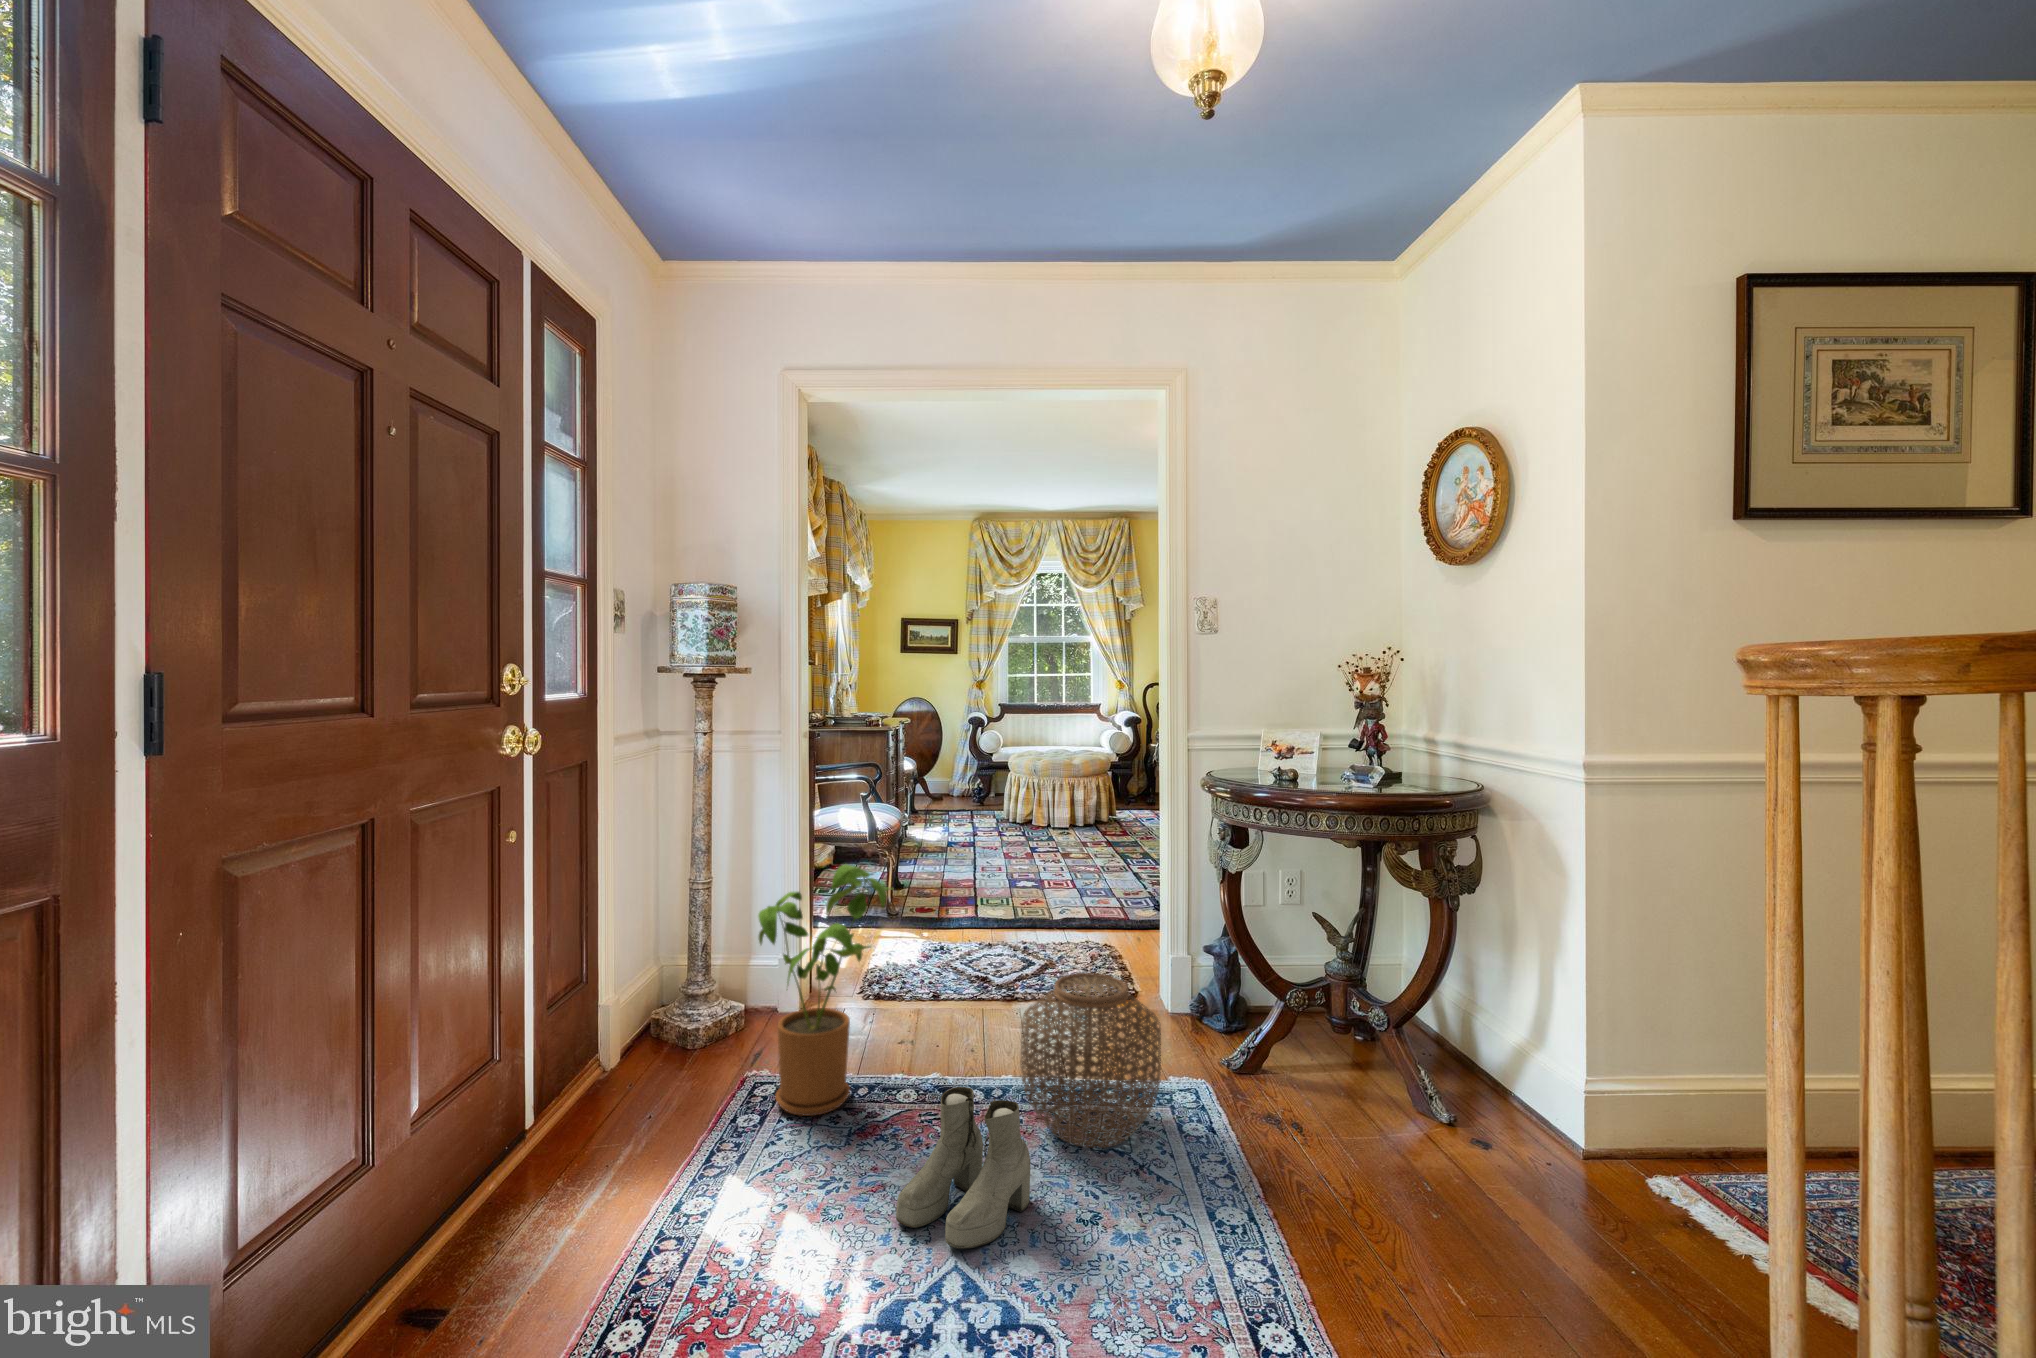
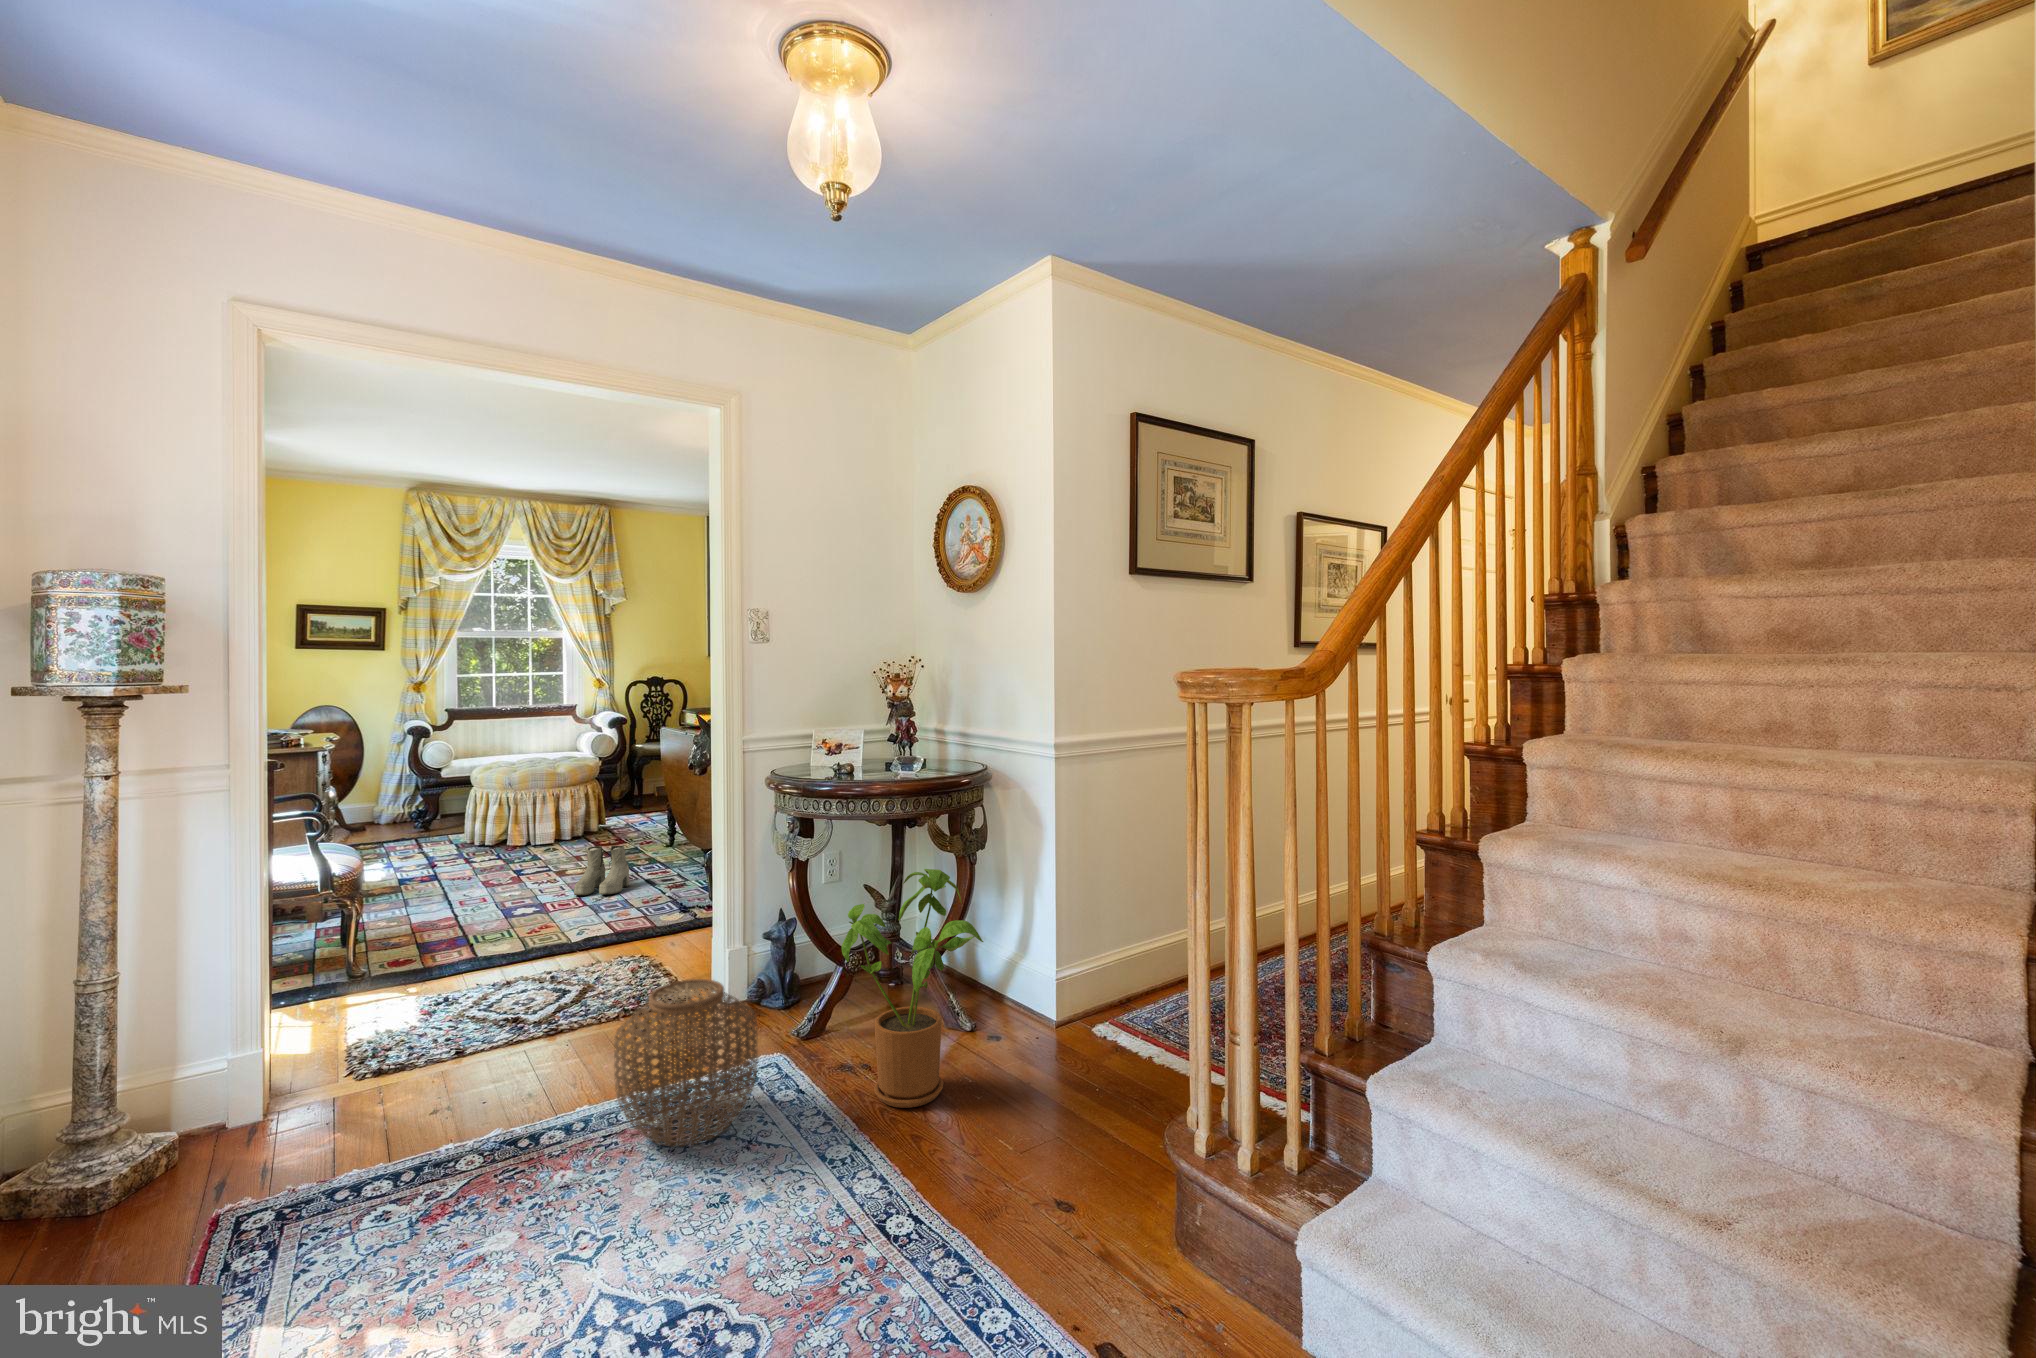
house plant: present [758,864,894,1116] -> present [842,869,983,1108]
boots: present [896,1087,1030,1249] -> present [574,846,629,895]

